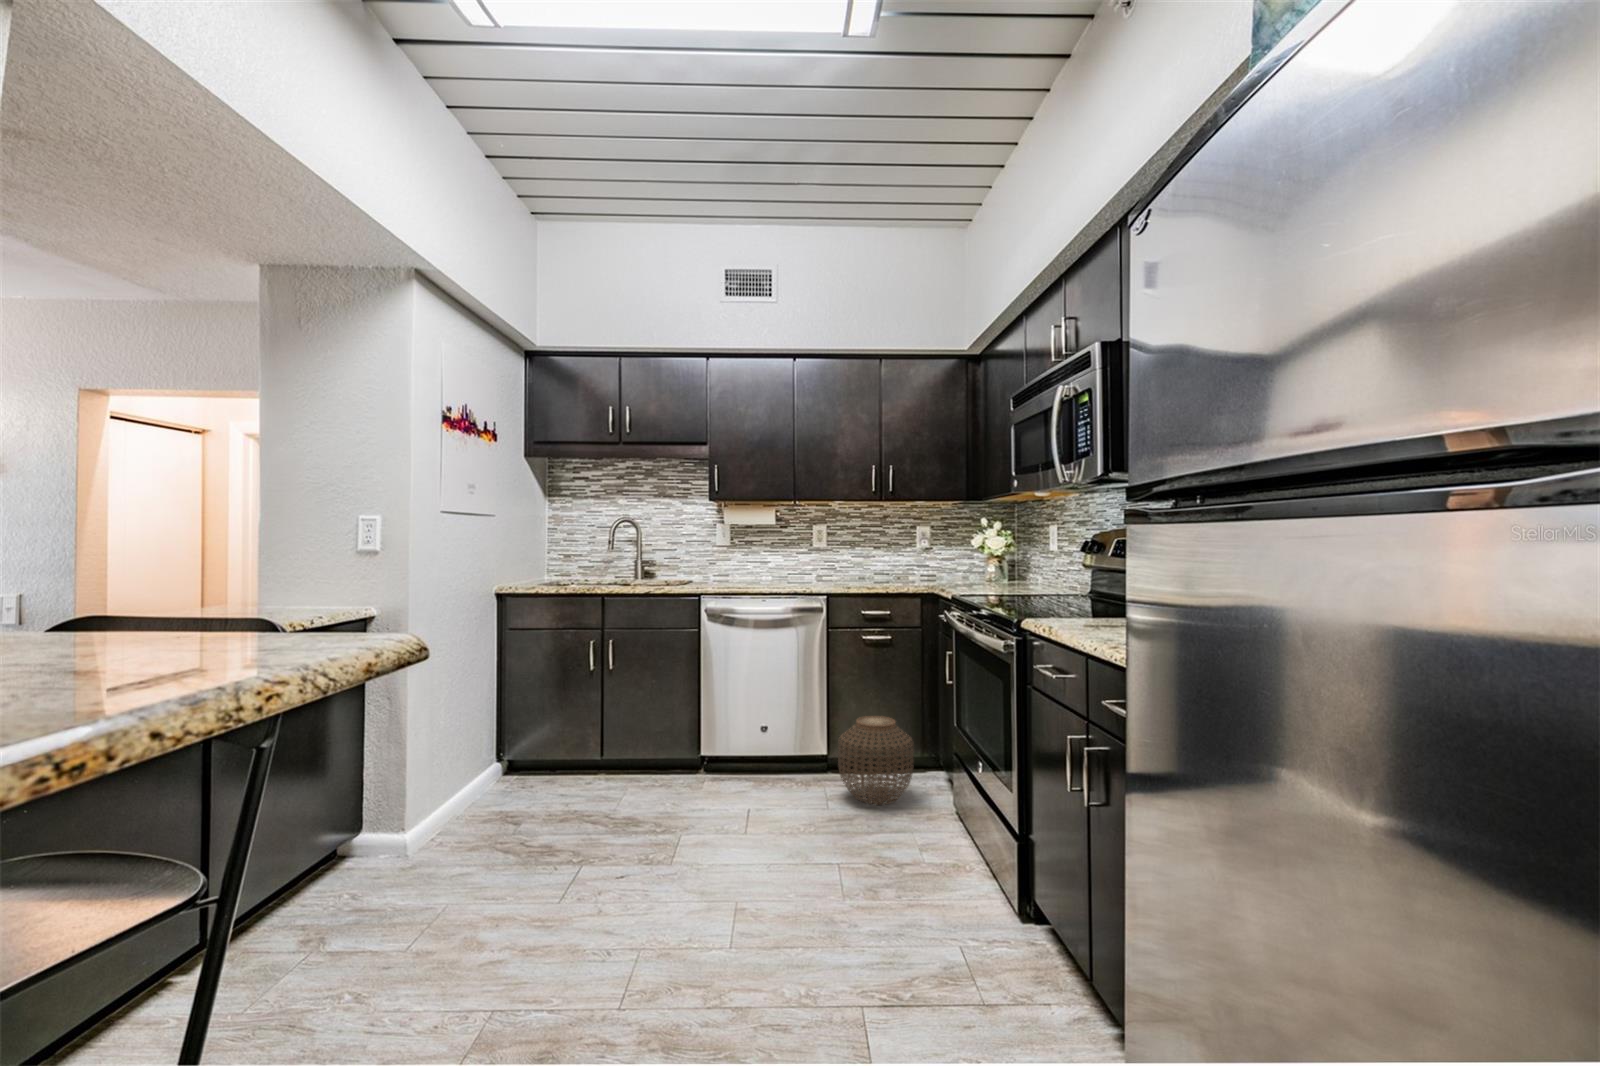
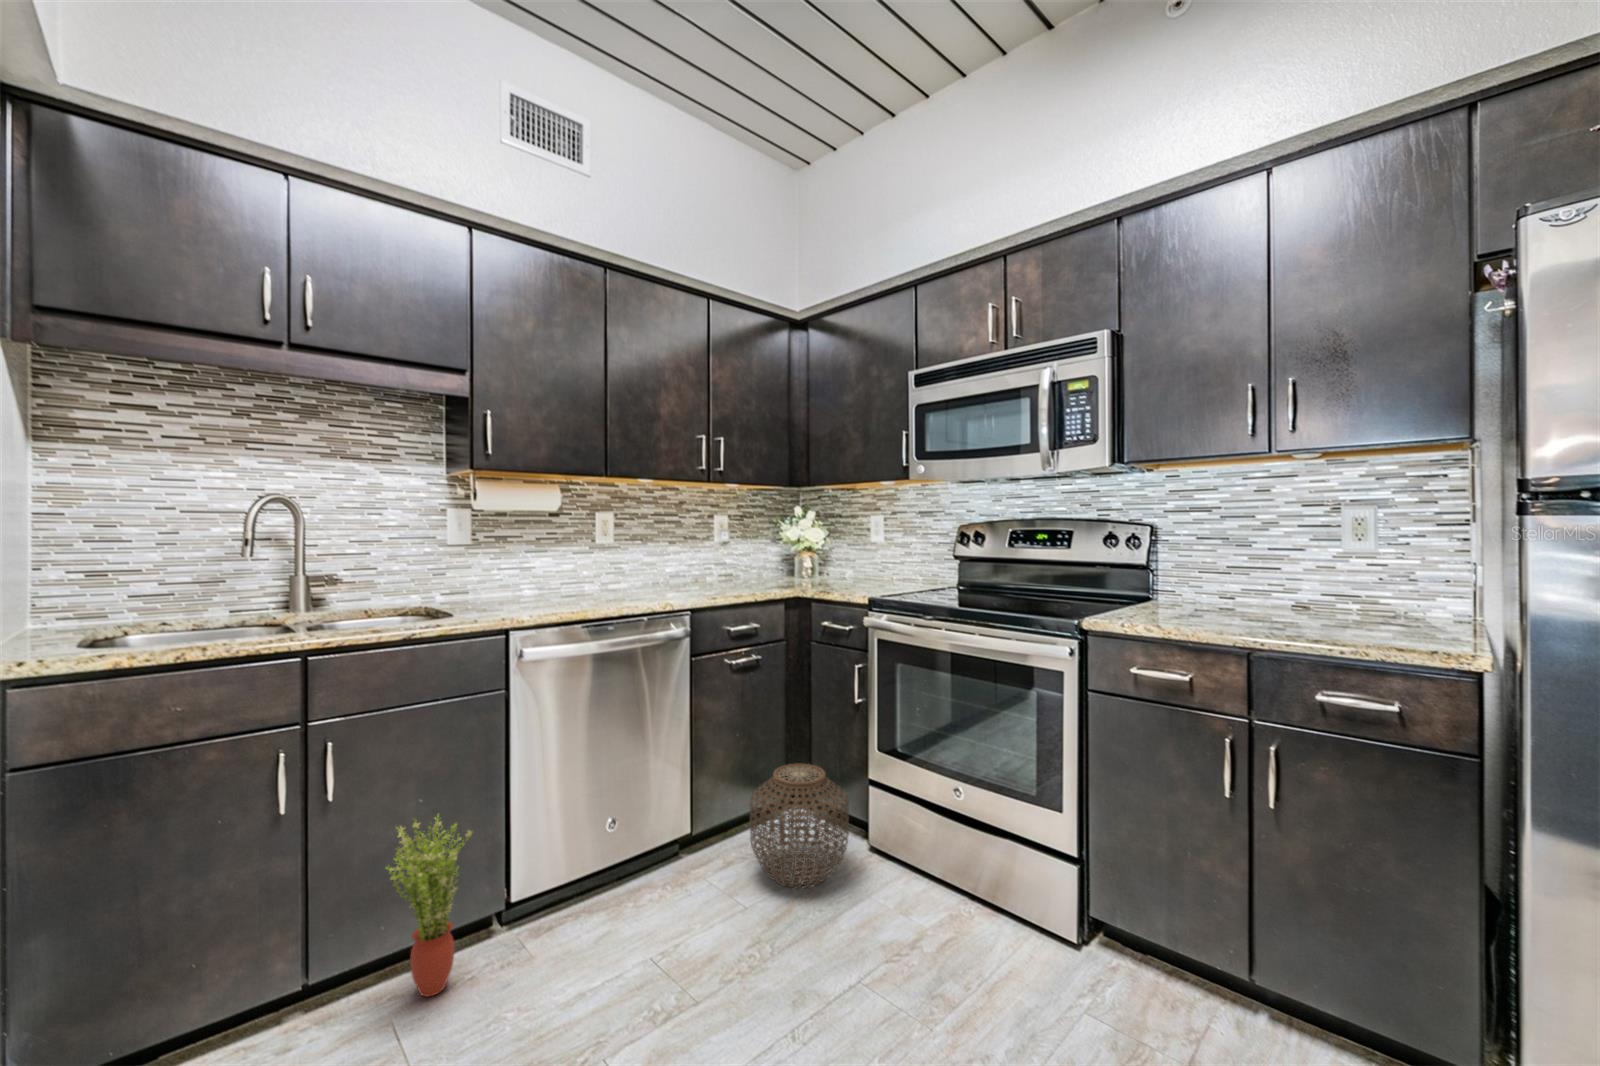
potted plant: none [627,686,668,781] -> present [387,817,472,997]

